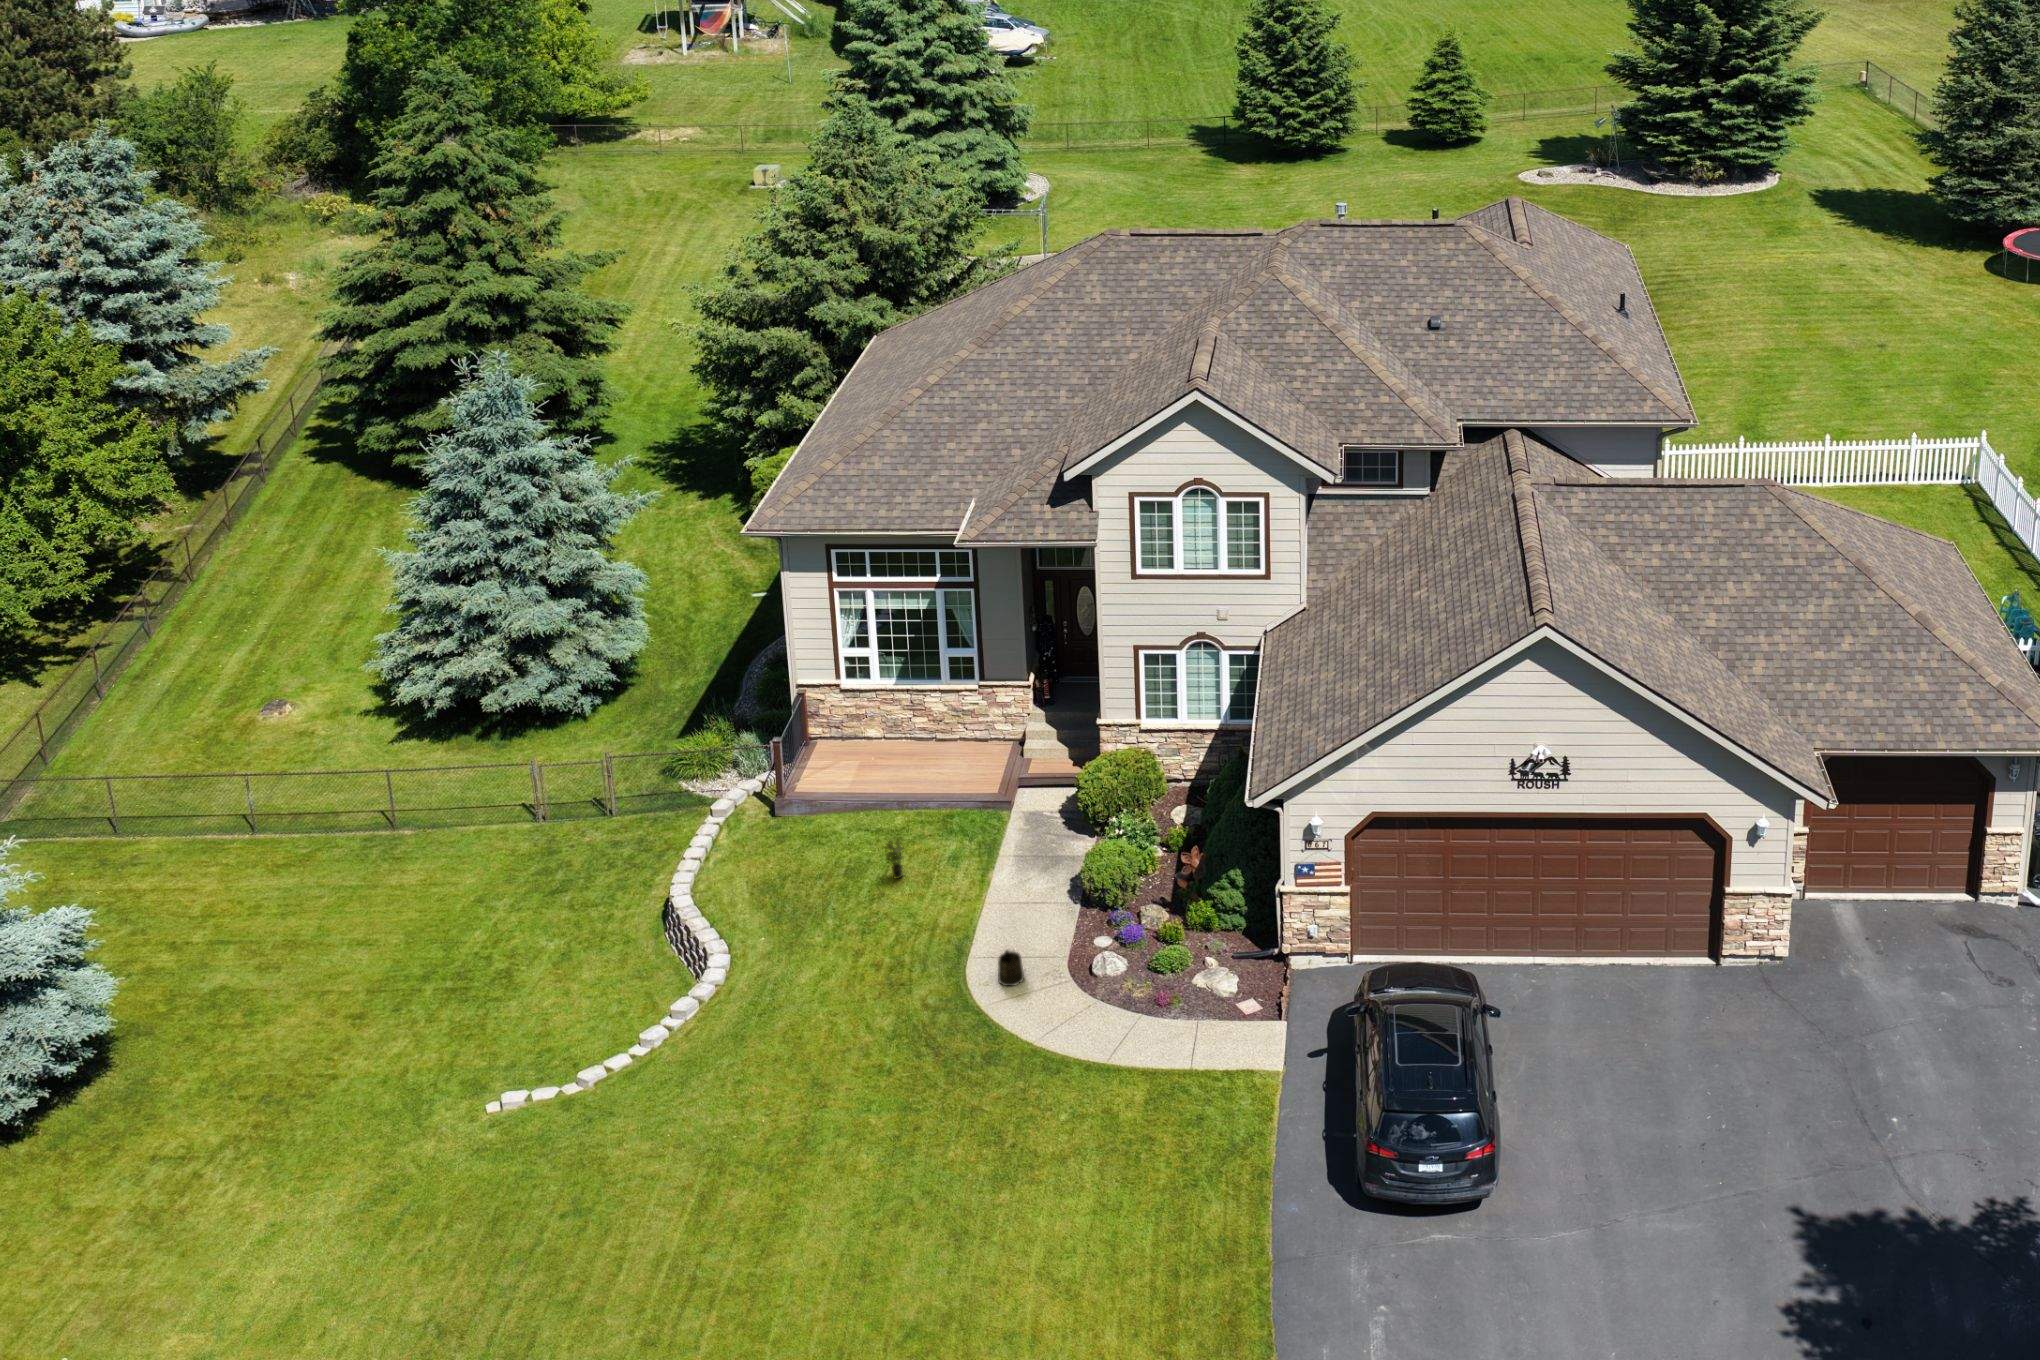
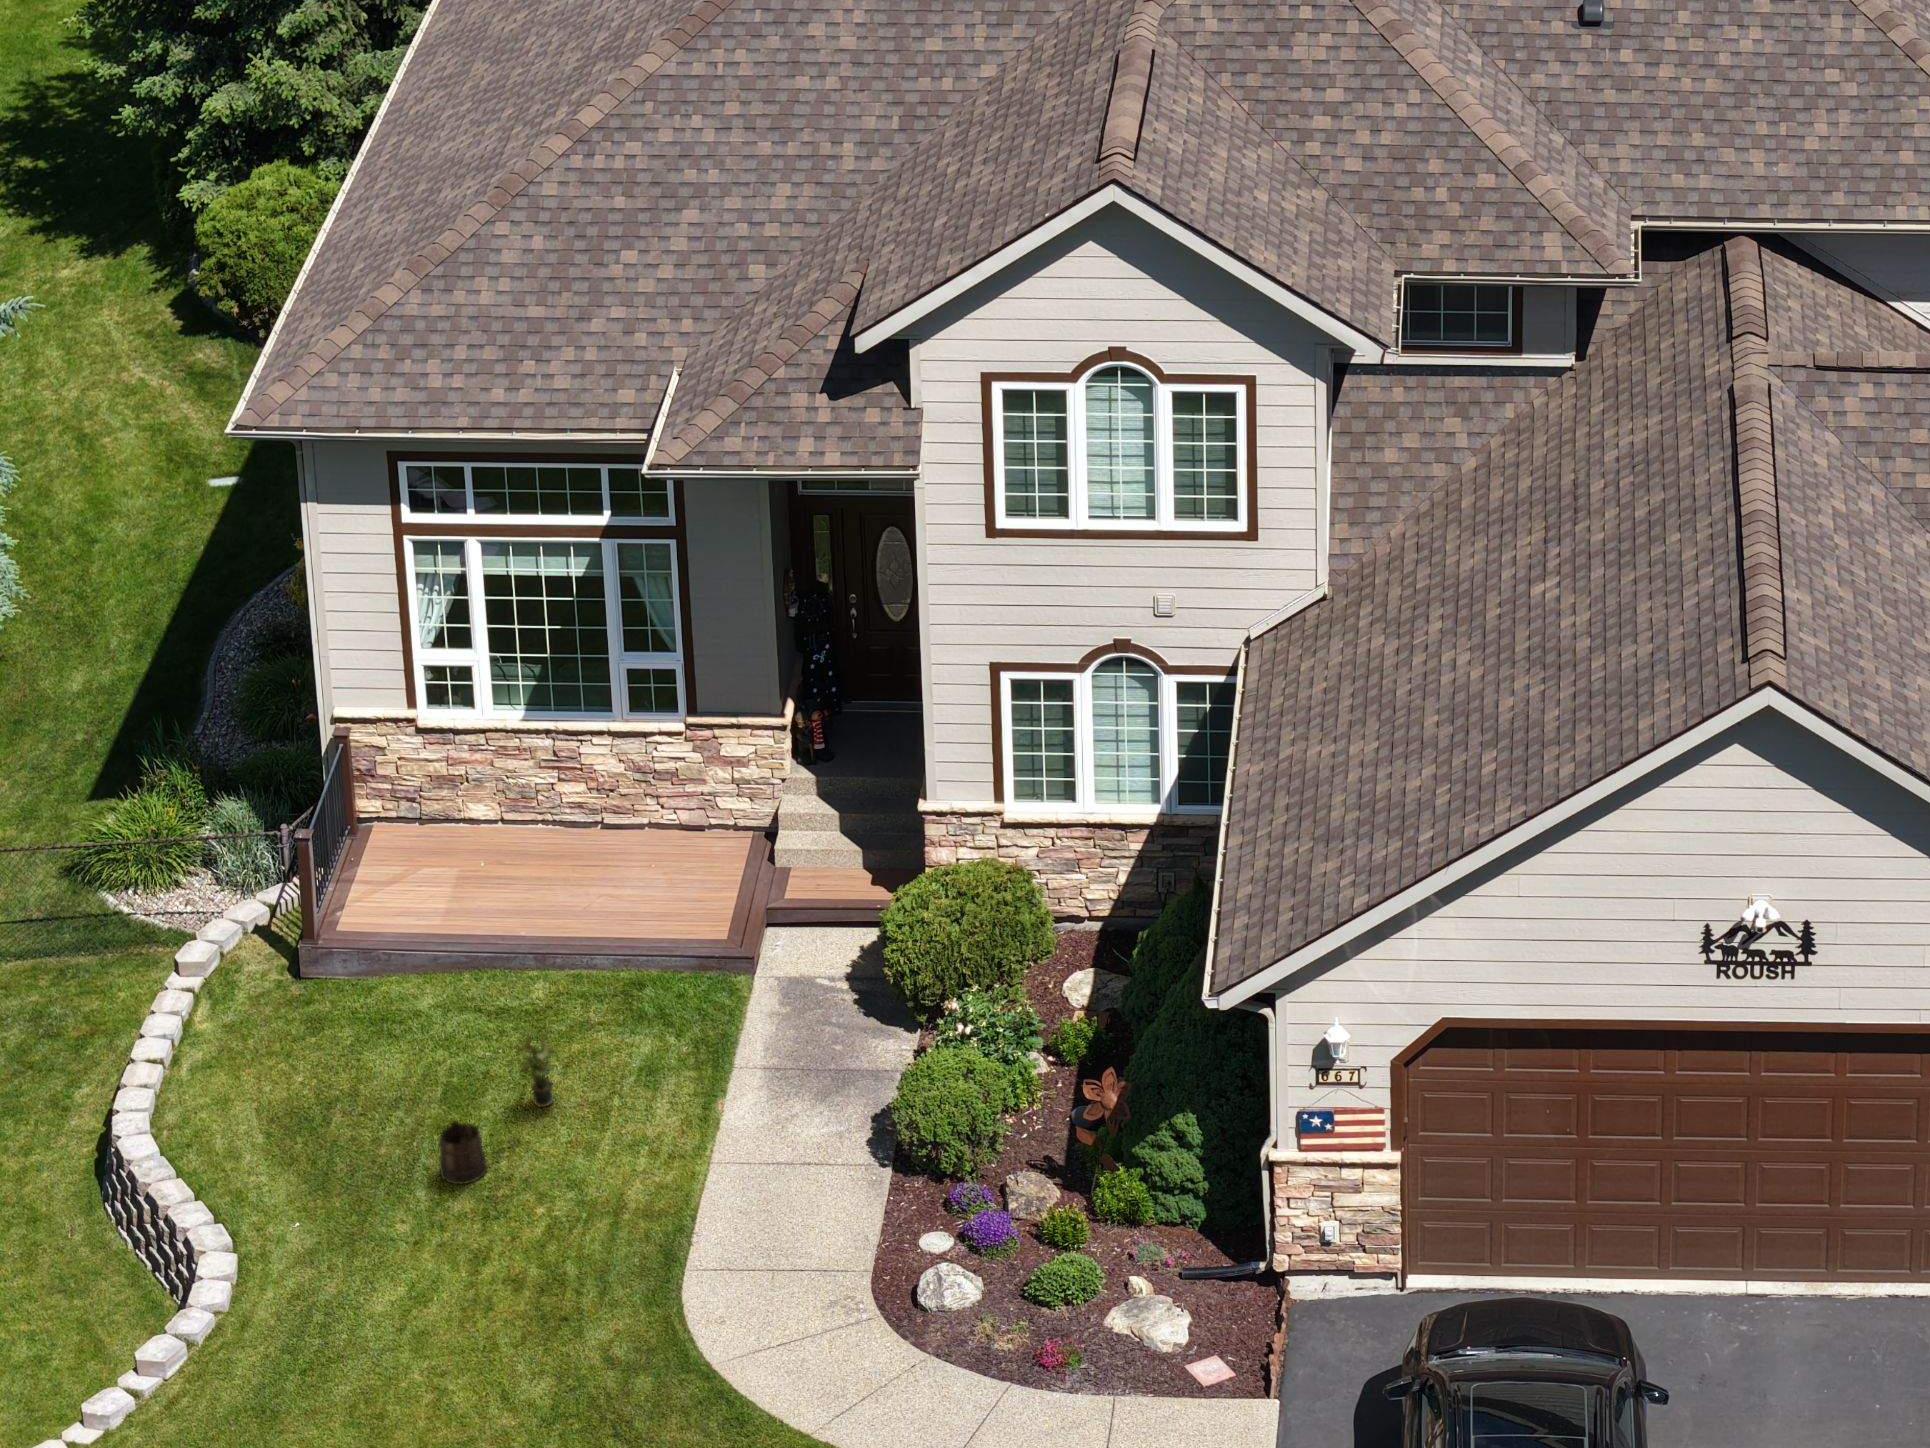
bucket: present [998,950,1024,986] -> present [439,1120,487,1184]

